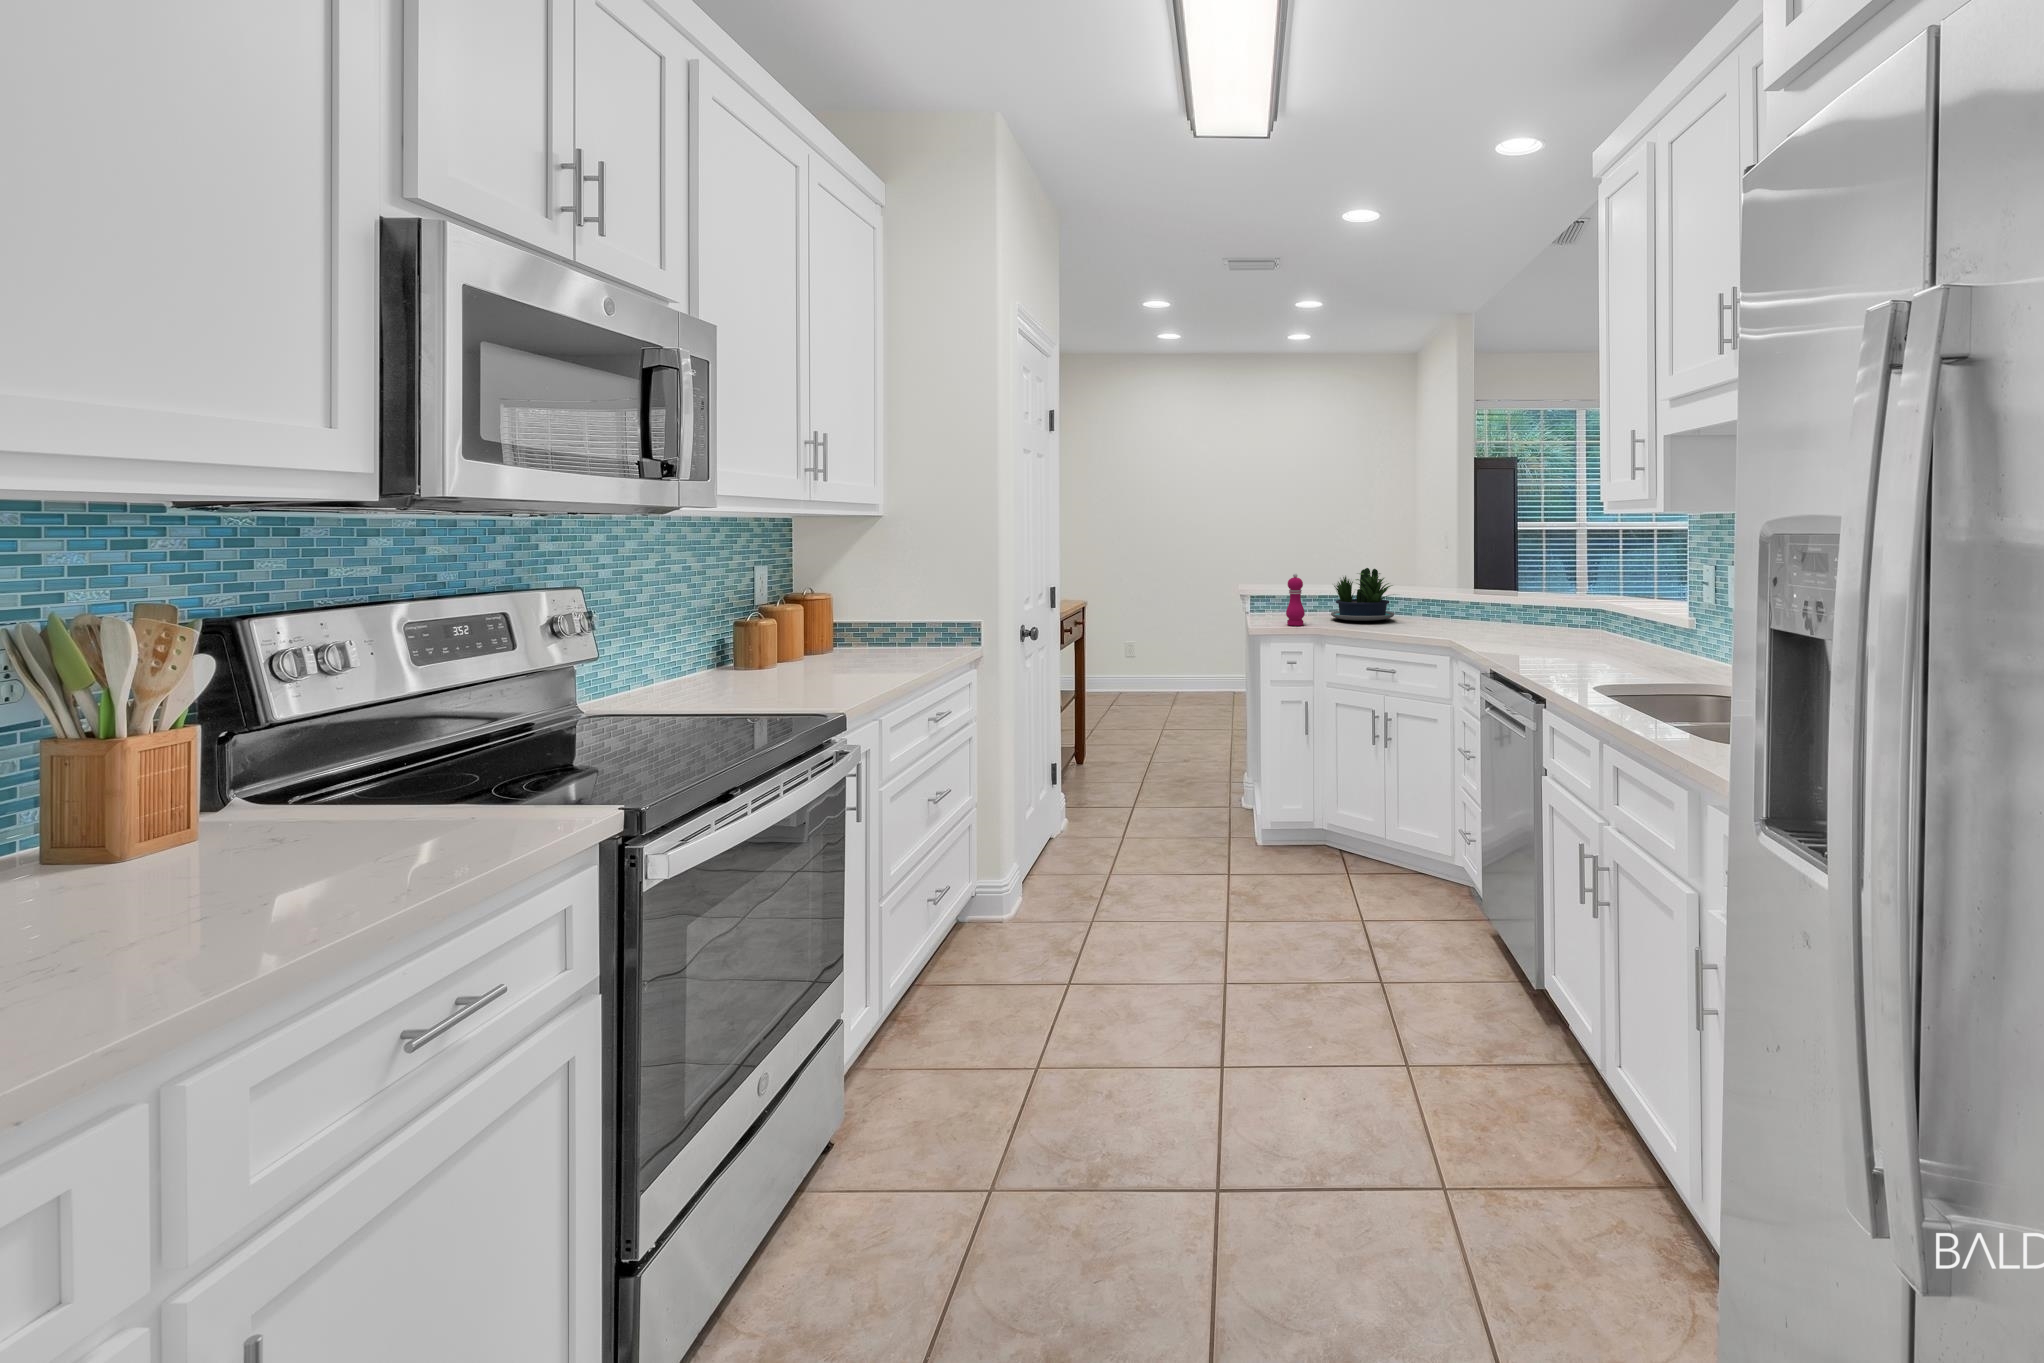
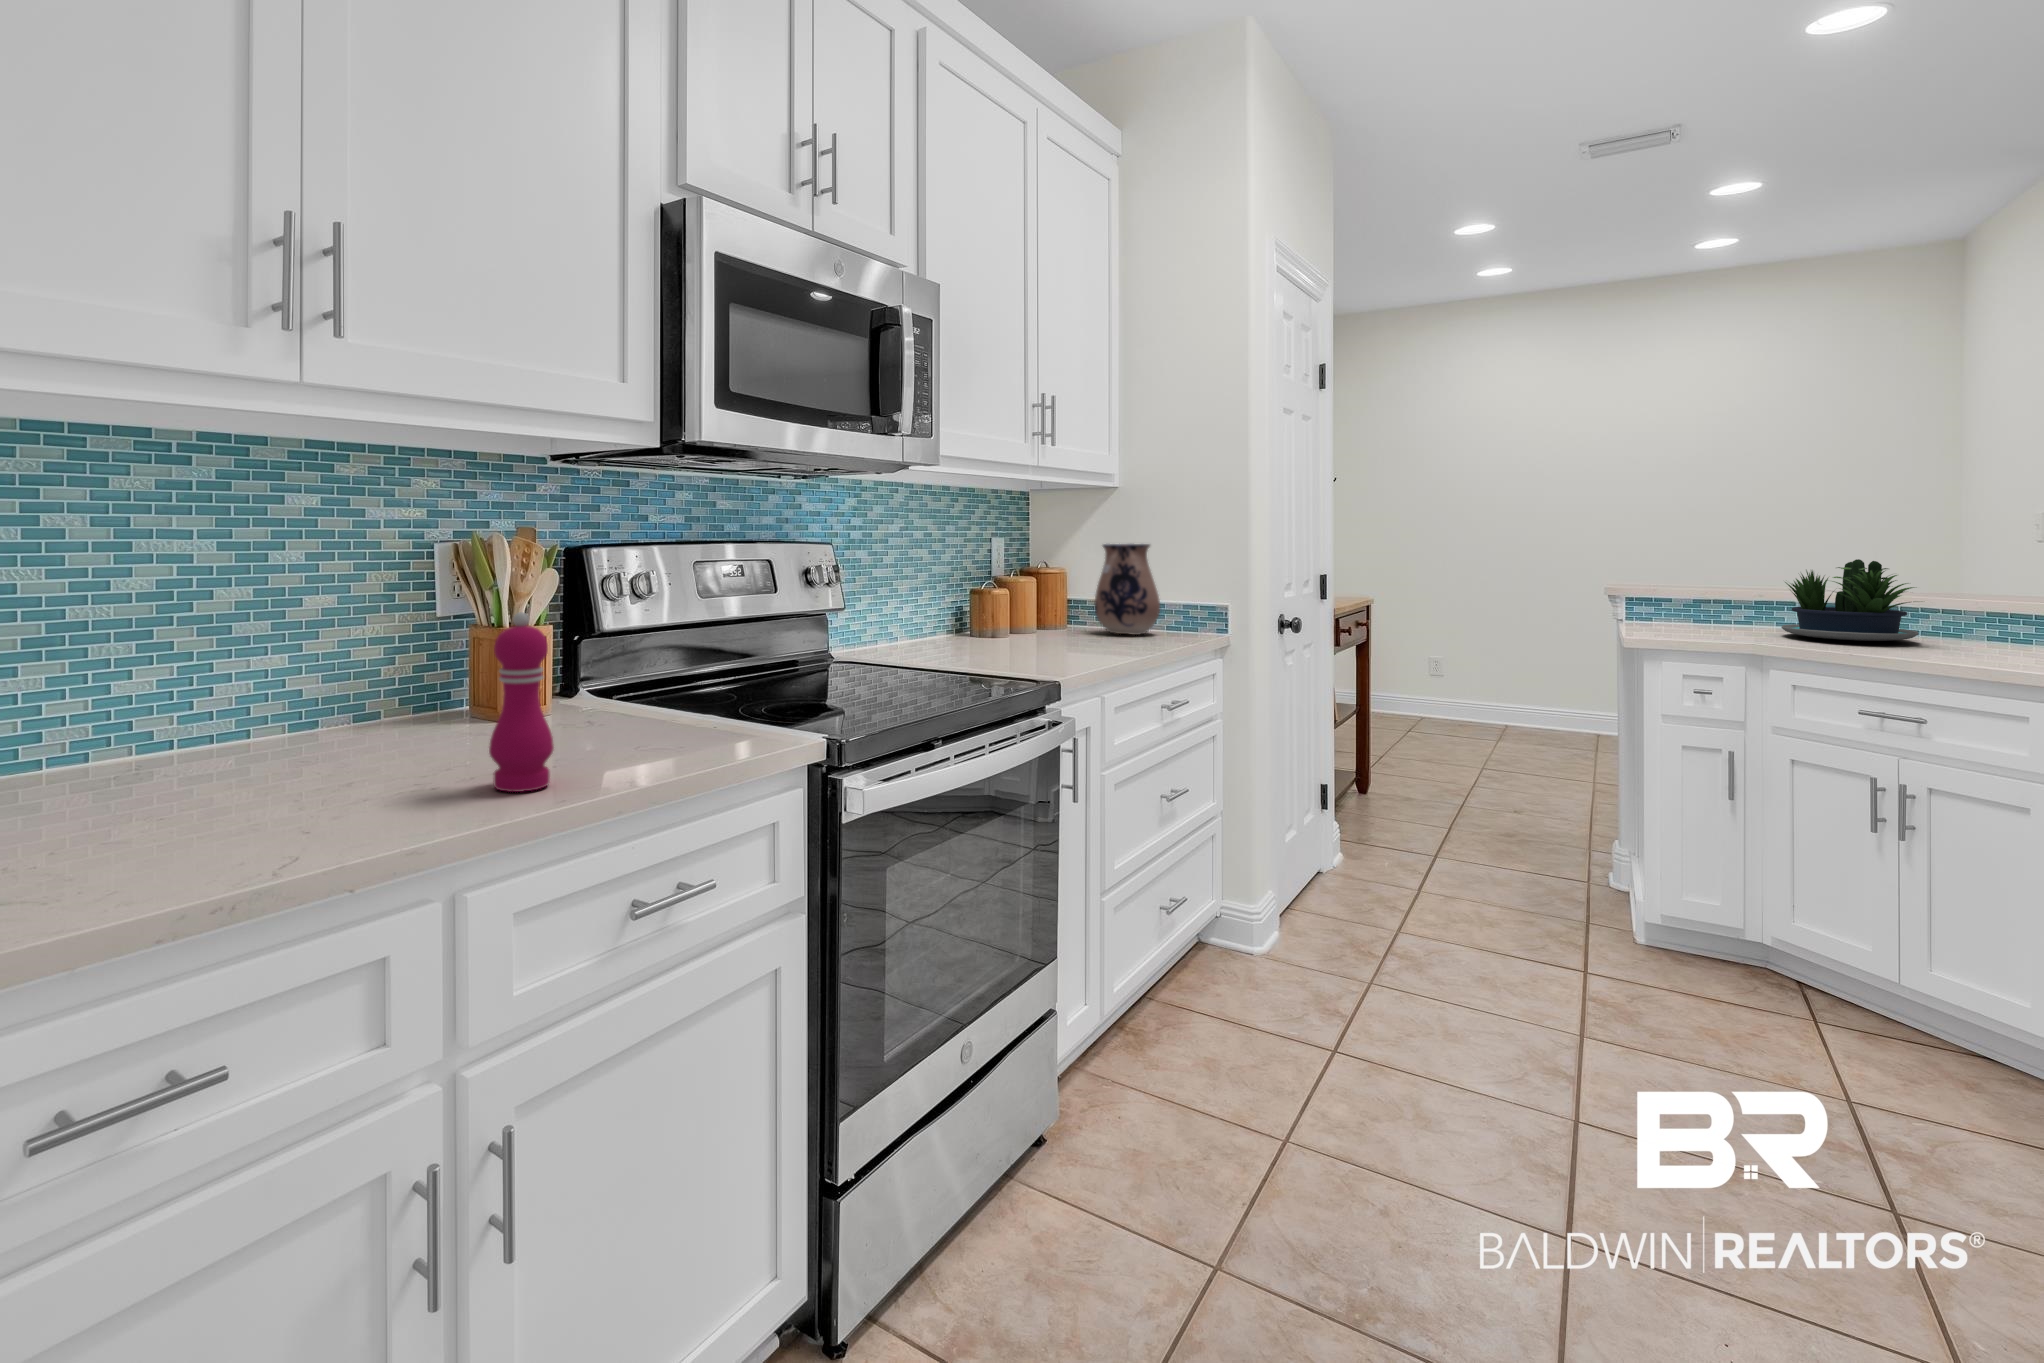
ceramic pitcher: none [862,570,923,654] -> present [1094,544,1160,635]
pepper mill: present [1286,573,1305,626] -> present [489,612,554,792]

